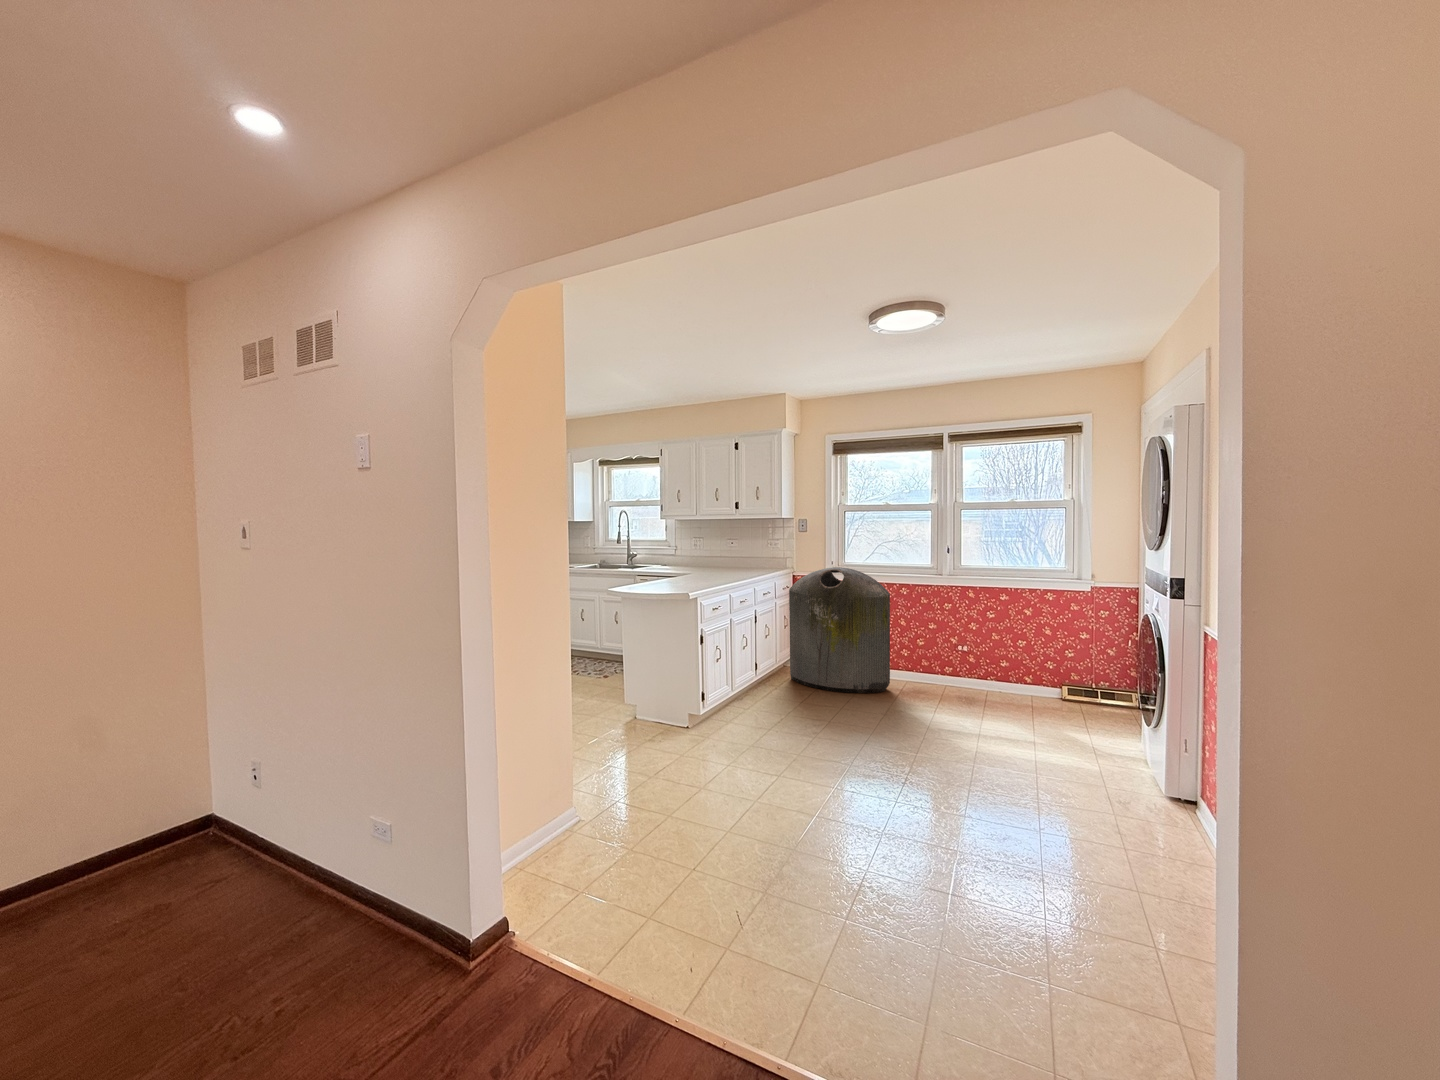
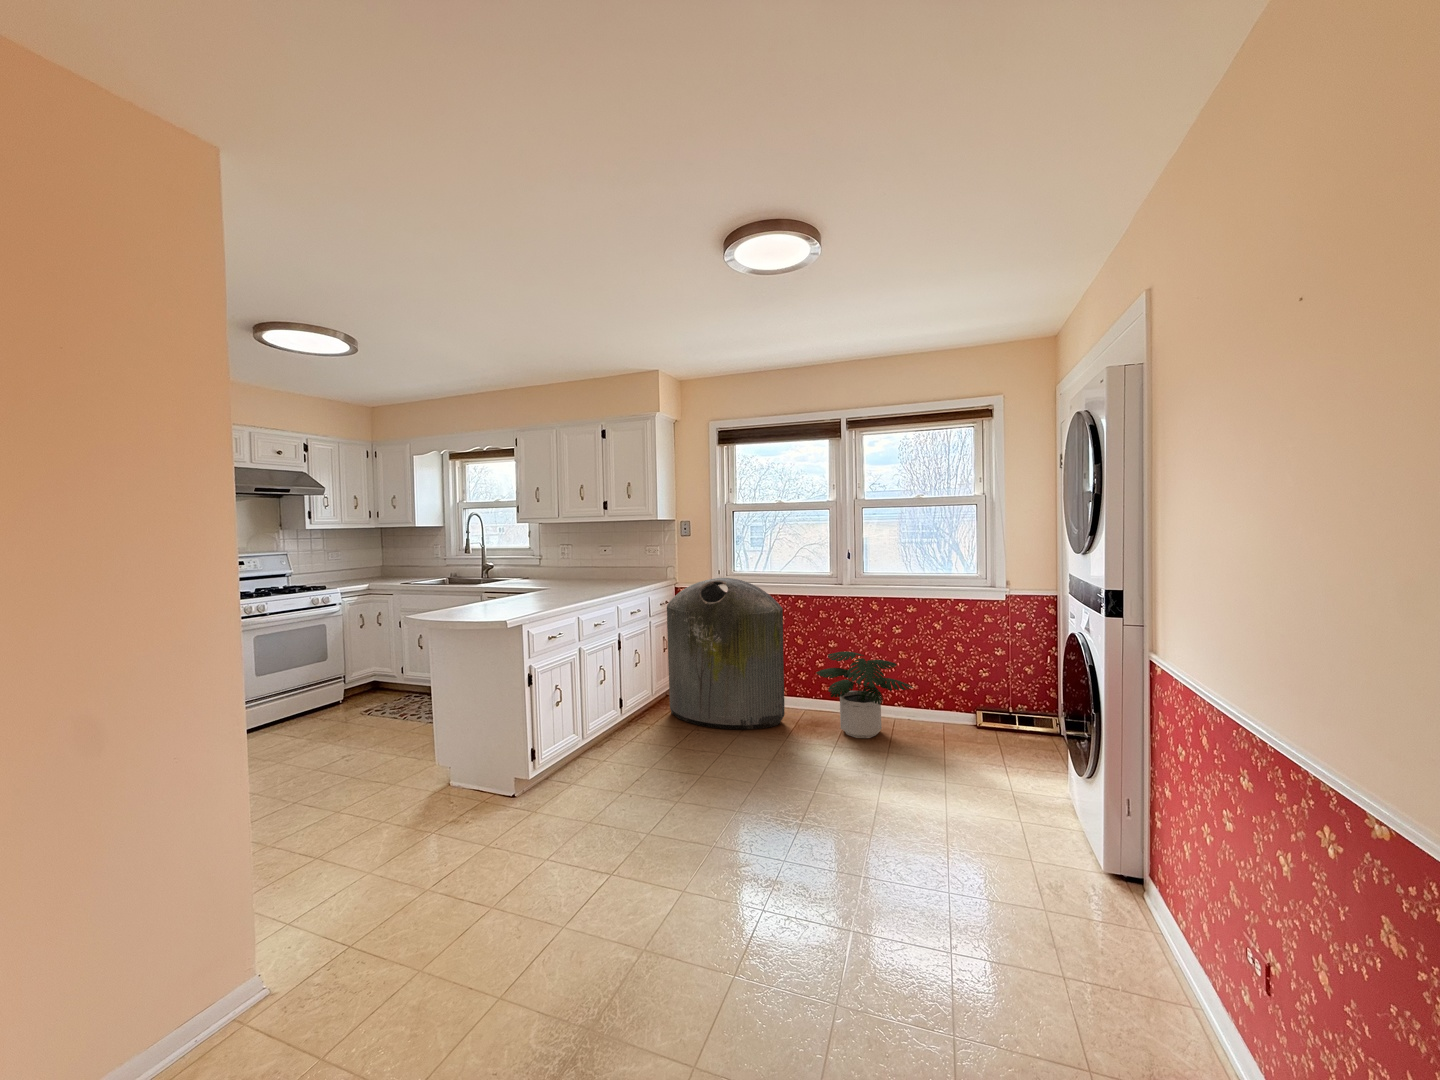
potted plant: none [918,632,1005,704] -> present [816,651,913,738]

